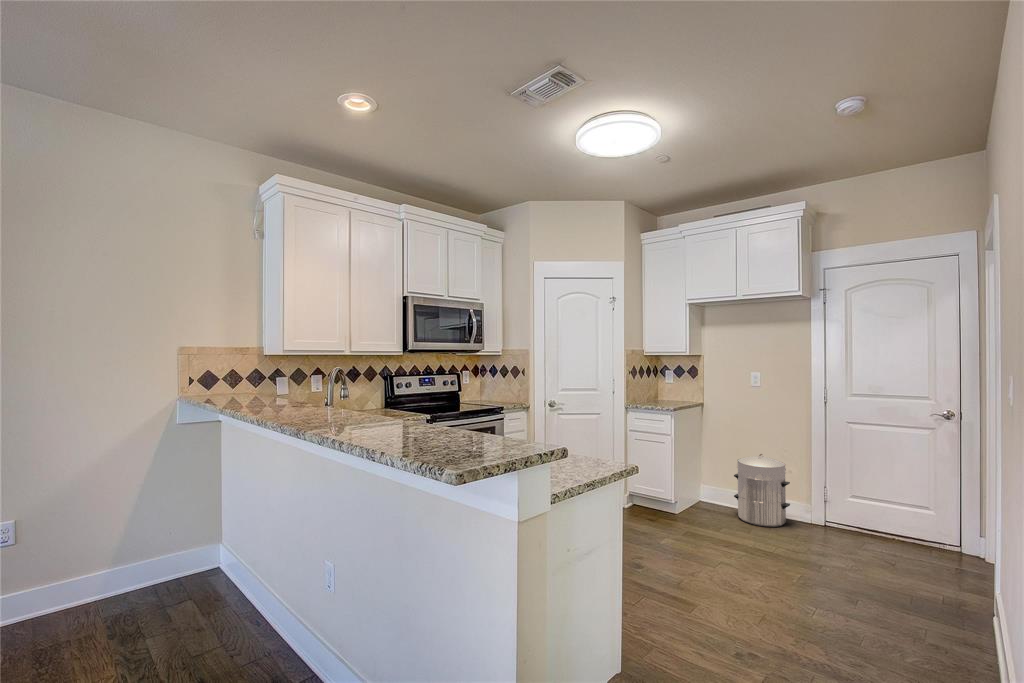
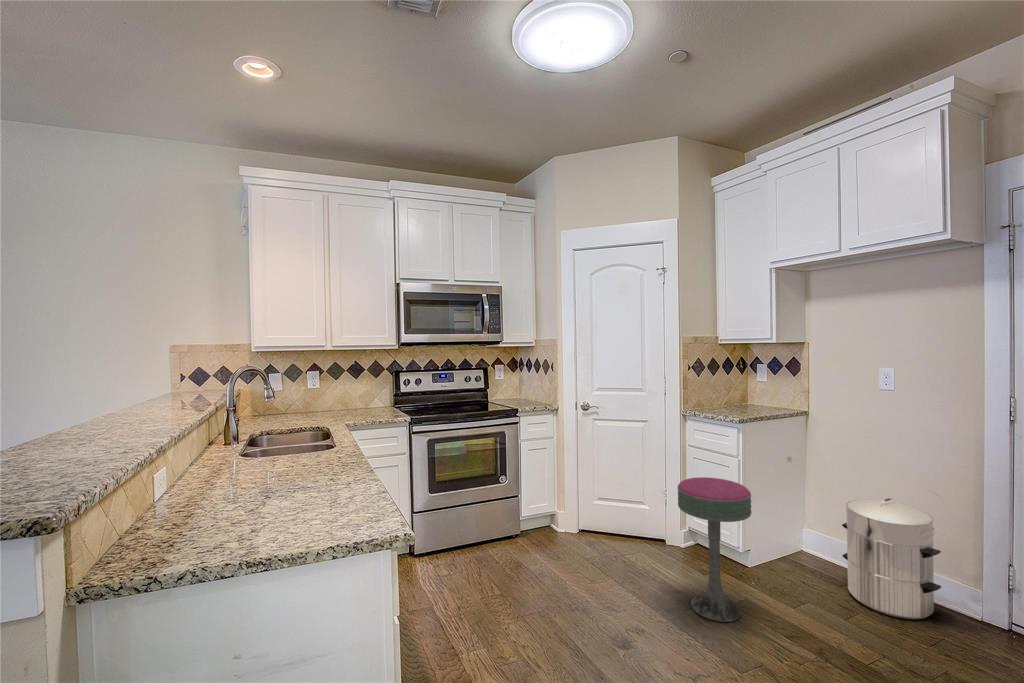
bar stool: none [650,448,699,544] -> present [678,477,751,622]

